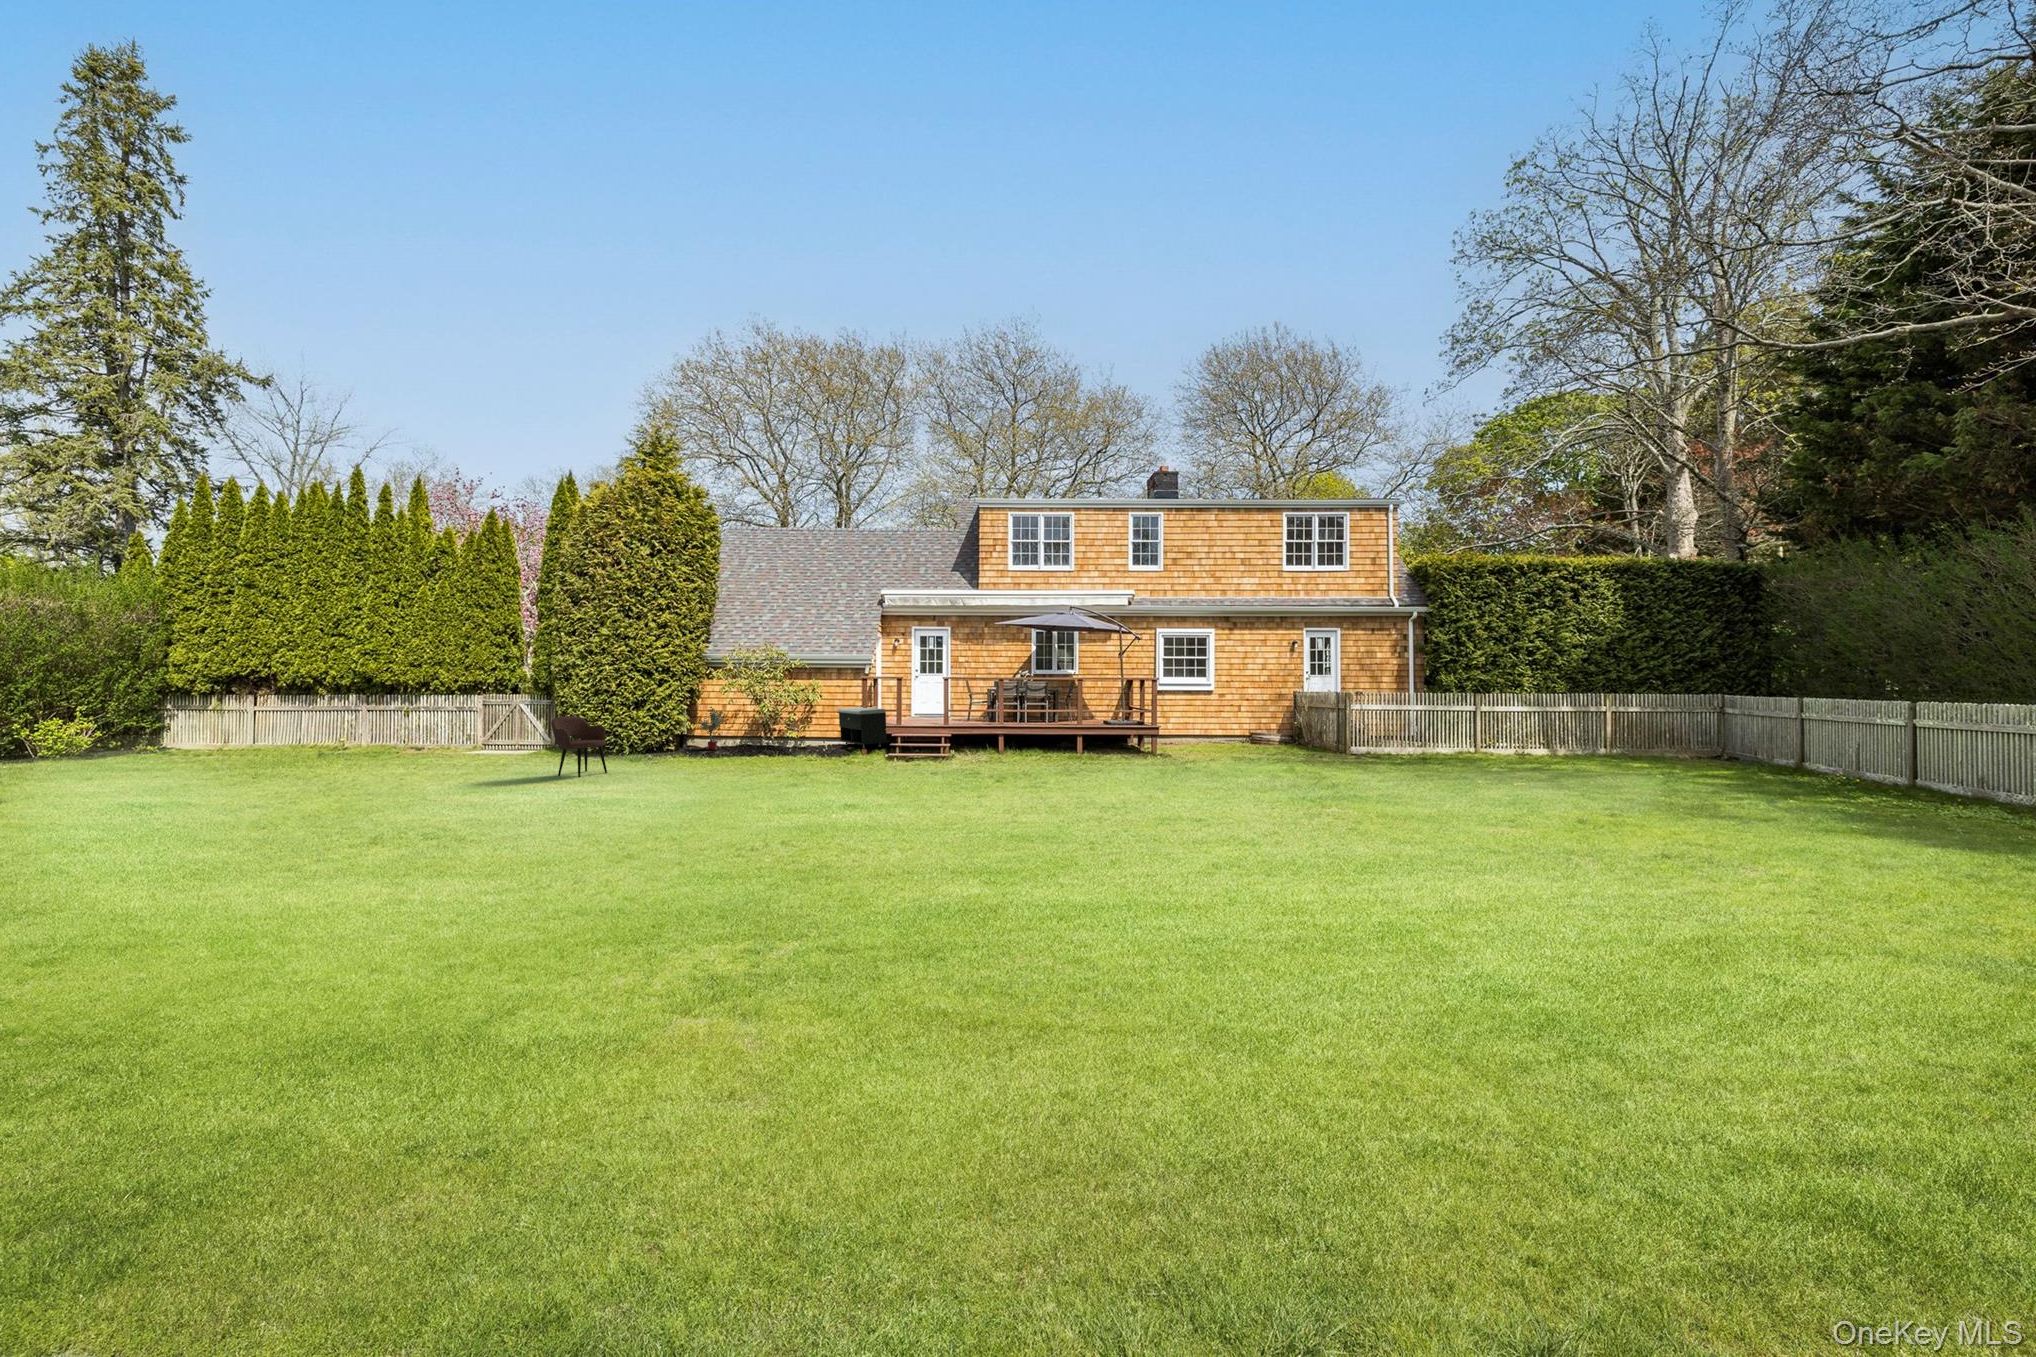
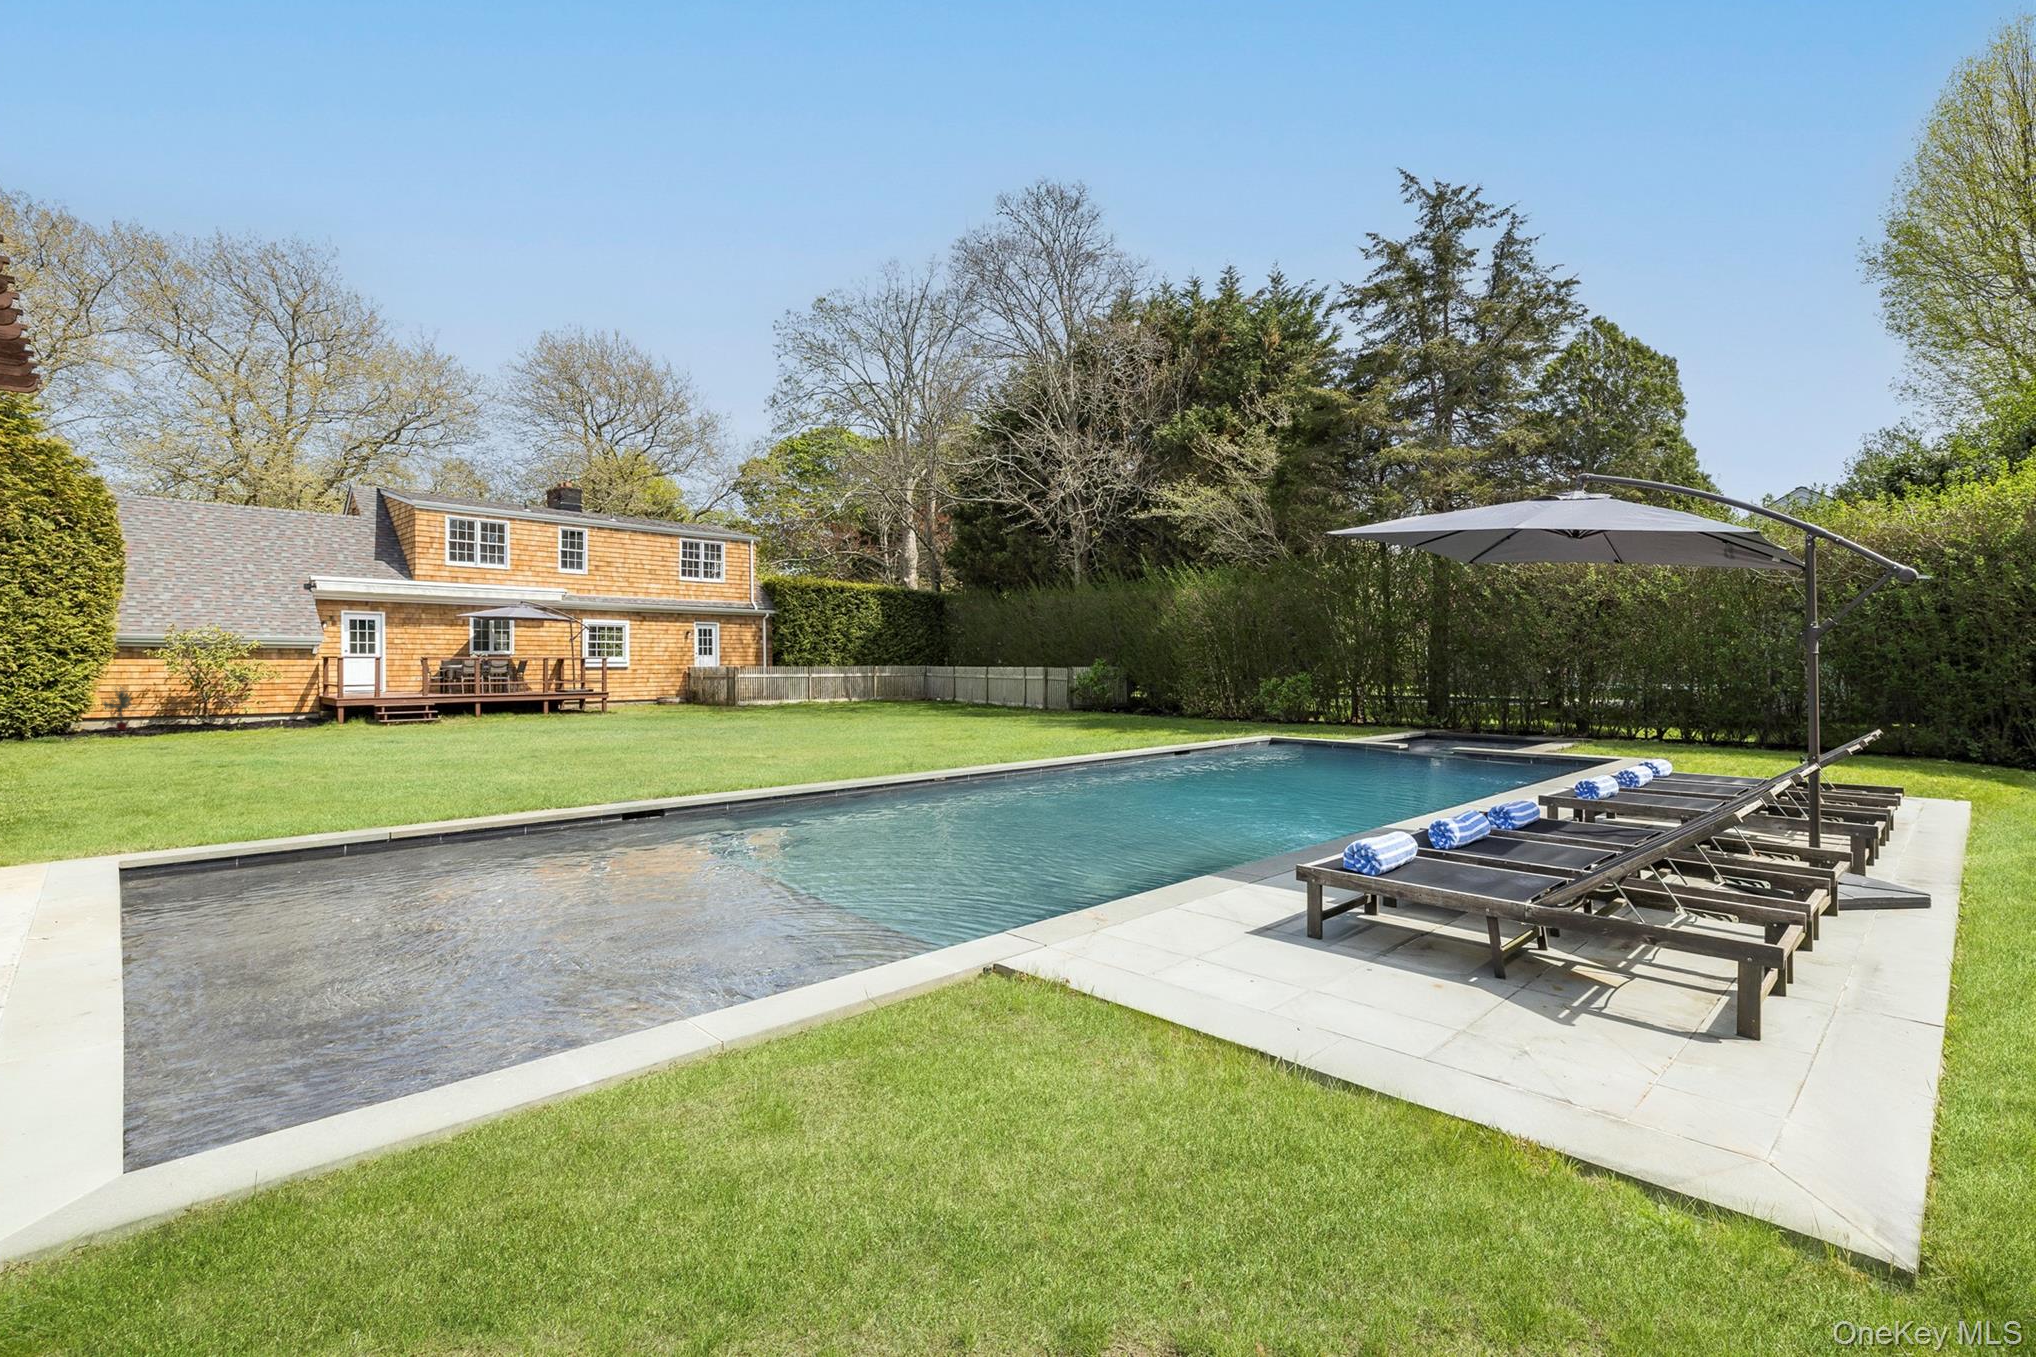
storage bench: present [838,707,886,748] -> none [273,685,337,722]
armchair: present [551,716,607,777] -> none [11,688,82,747]

